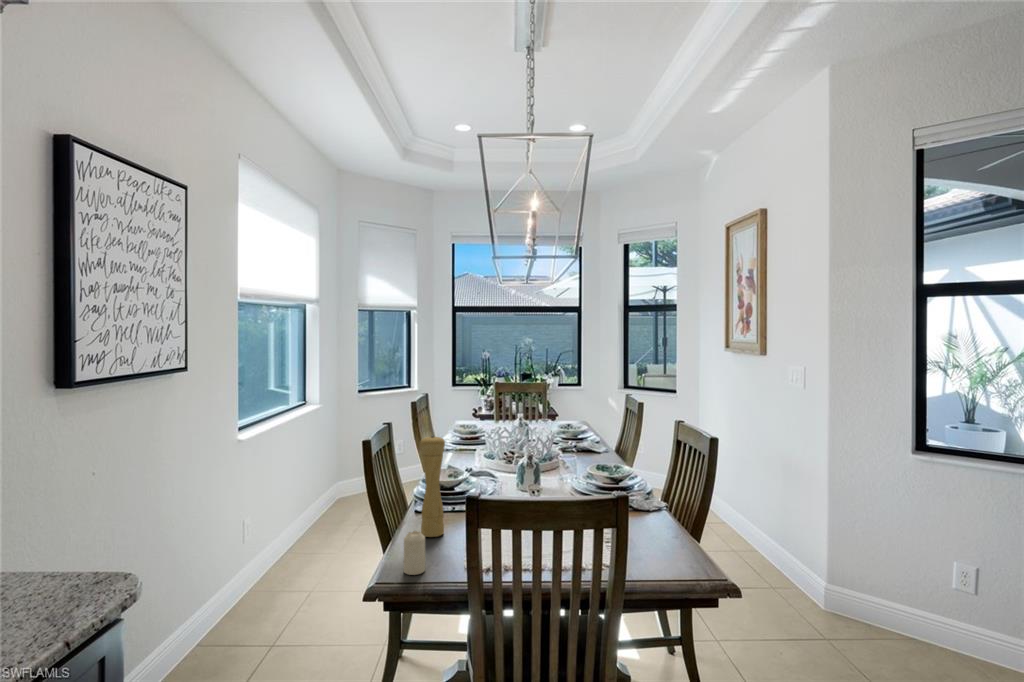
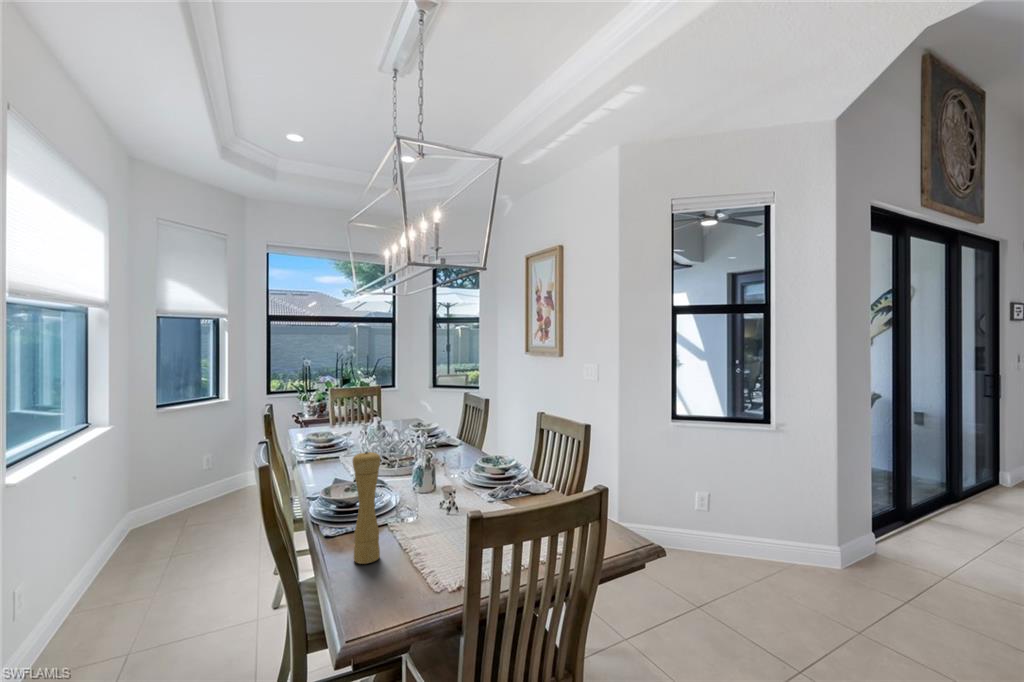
candle: present [404,531,425,575] -> none [369,563,394,615]

